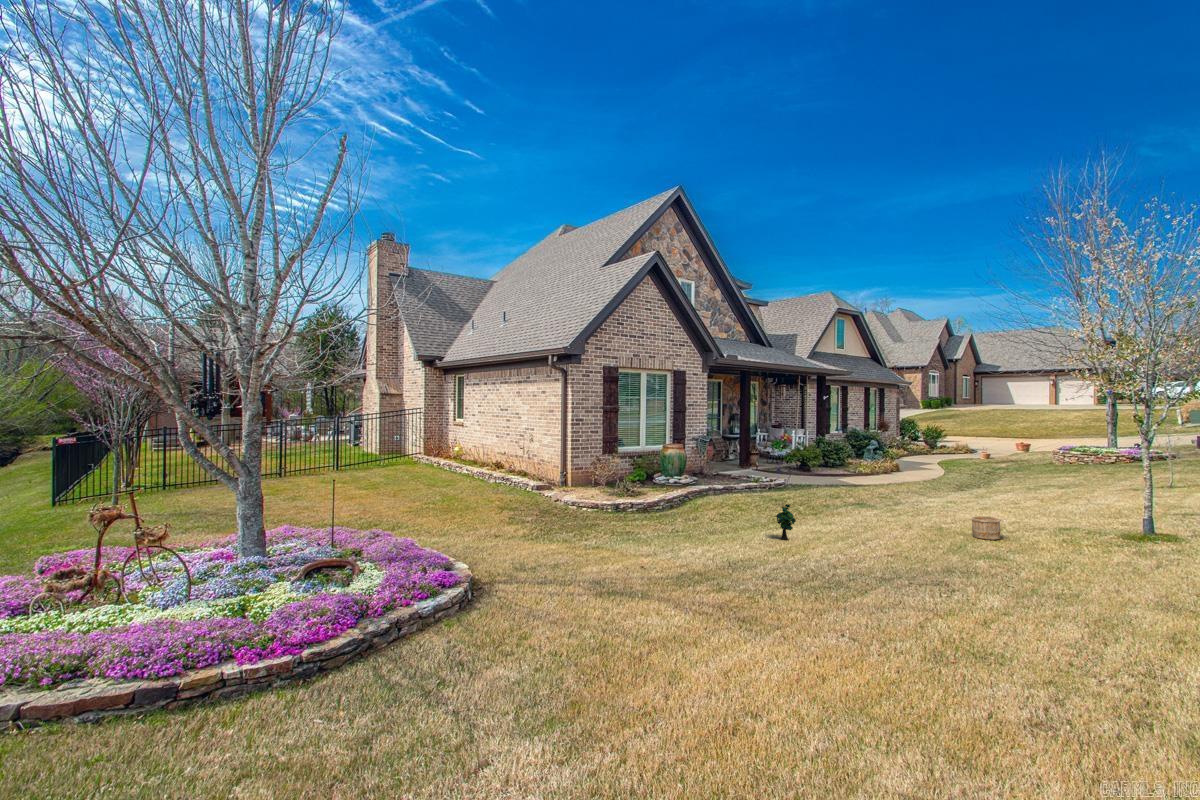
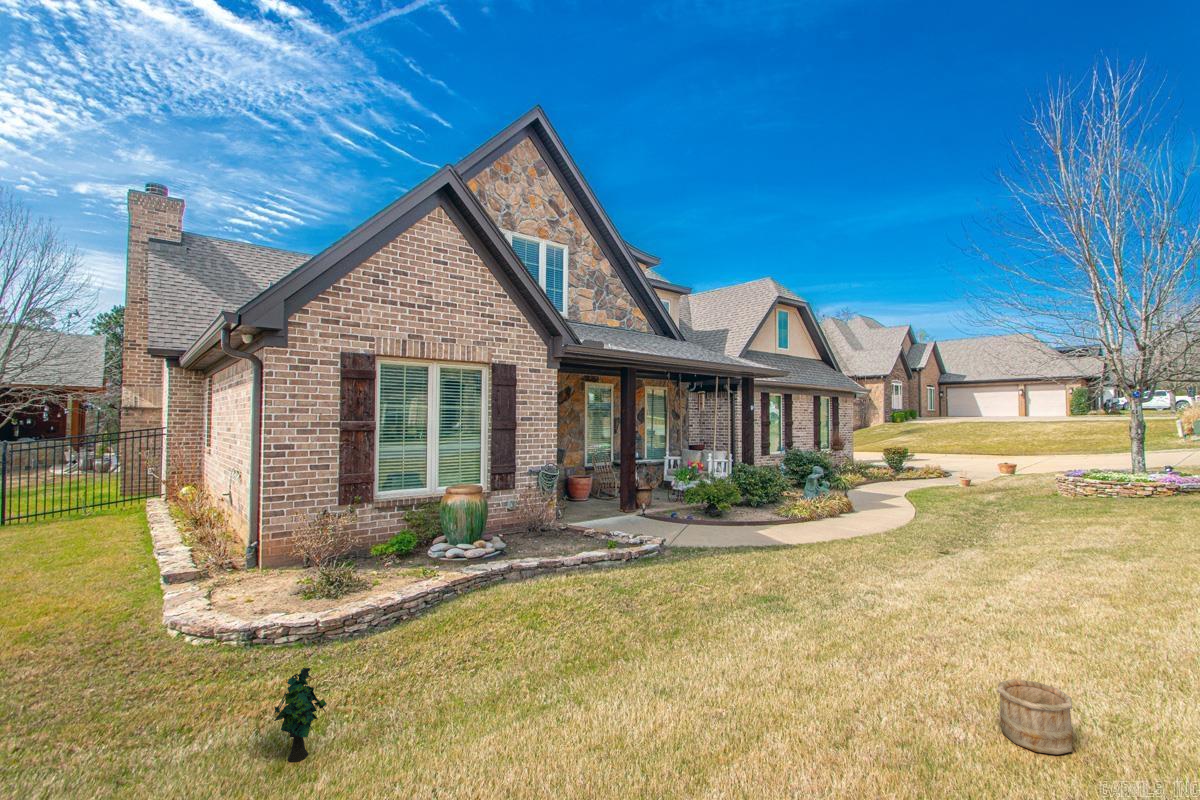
decorative plant: present [775,504,796,540] -> present [274,668,327,762]

